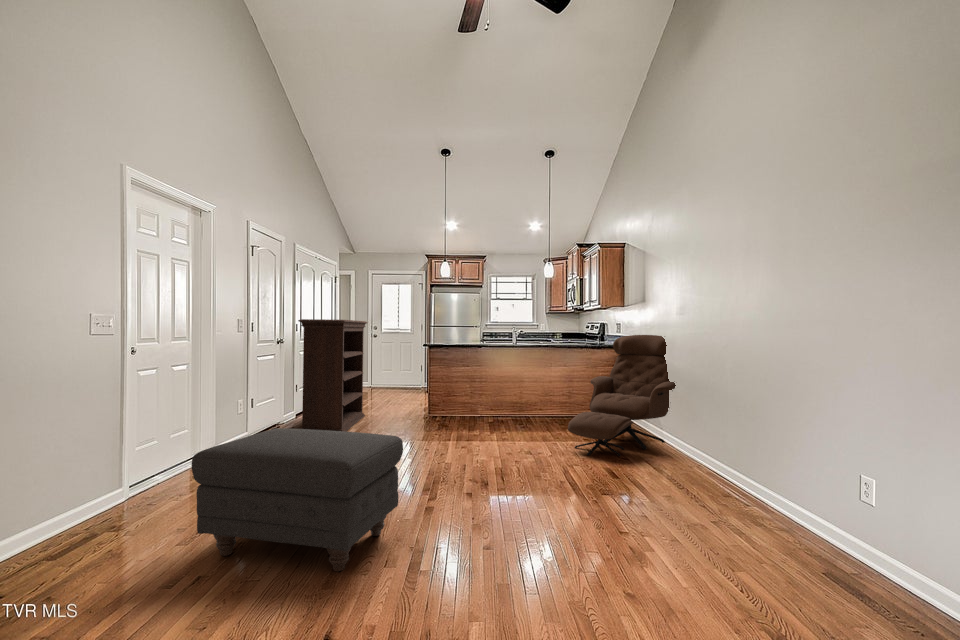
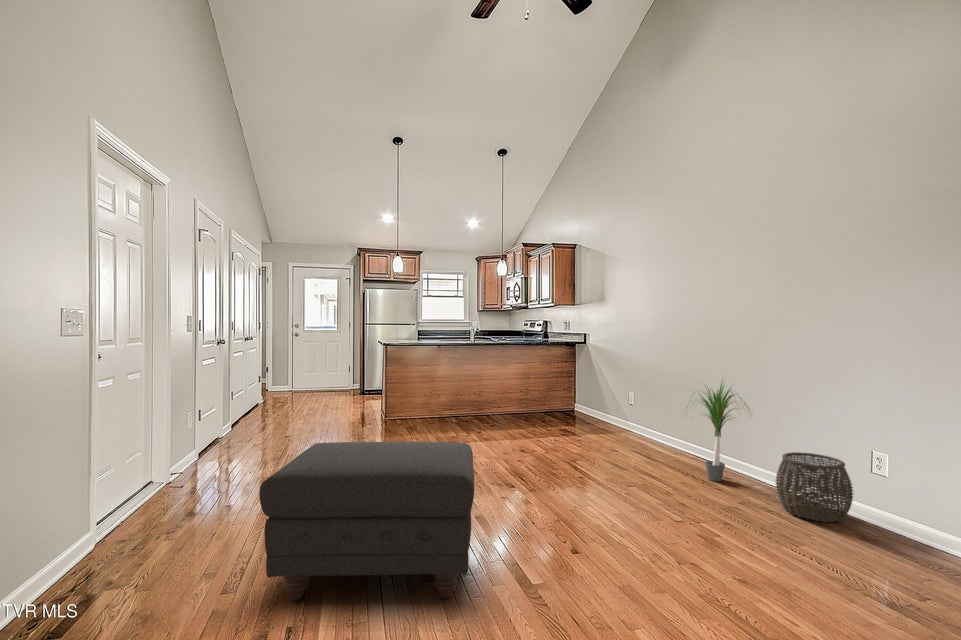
bookshelf: present [298,319,367,432] -> none [254,316,316,448]
lounge chair: present [568,335,676,456] -> none [554,332,644,449]
potted plant: none [675,382,758,499] -> present [691,382,746,481]
woven basket: none [751,472,839,555] -> present [776,452,853,523]

